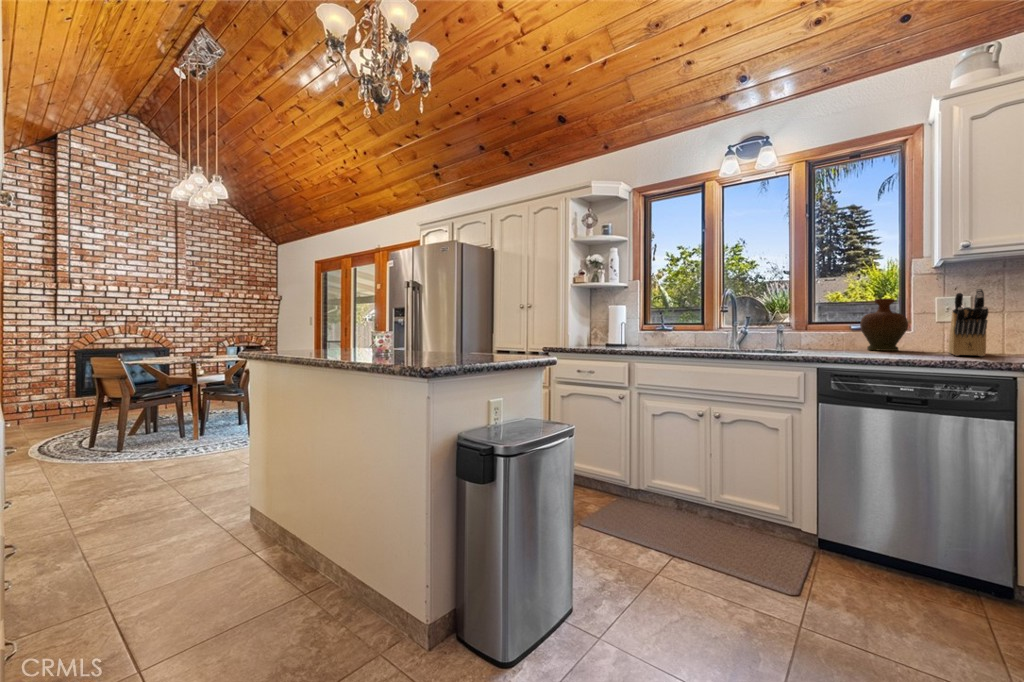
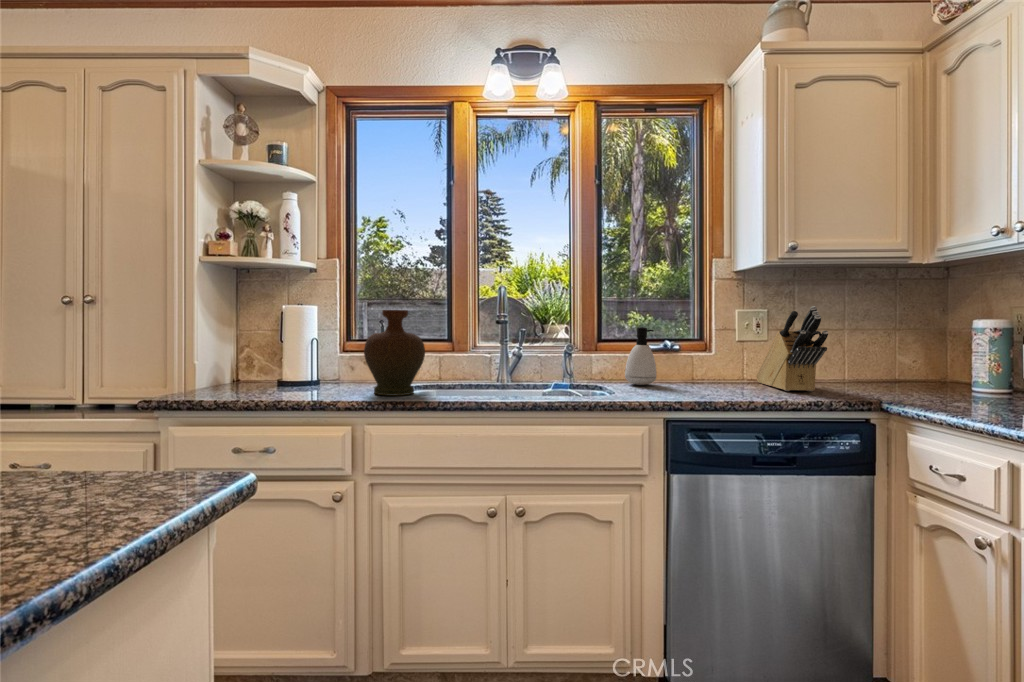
decorative vase: present [860,298,908,351] -> present [364,310,425,395]
soap dispenser: none [817,311,843,351] -> present [625,327,656,385]

